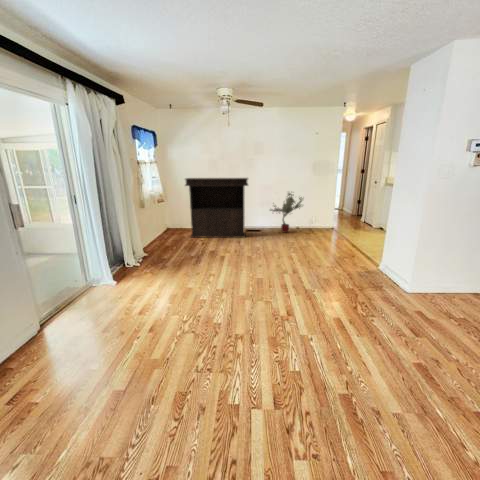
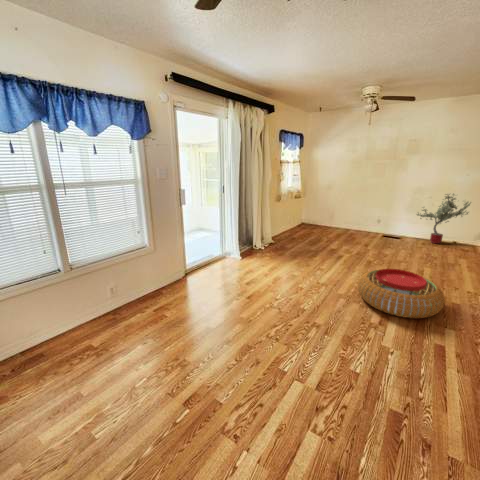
console table: present [185,178,248,238] -> none [318,176,392,242]
pouf: none [255,261,322,303] -> present [358,269,445,319]

